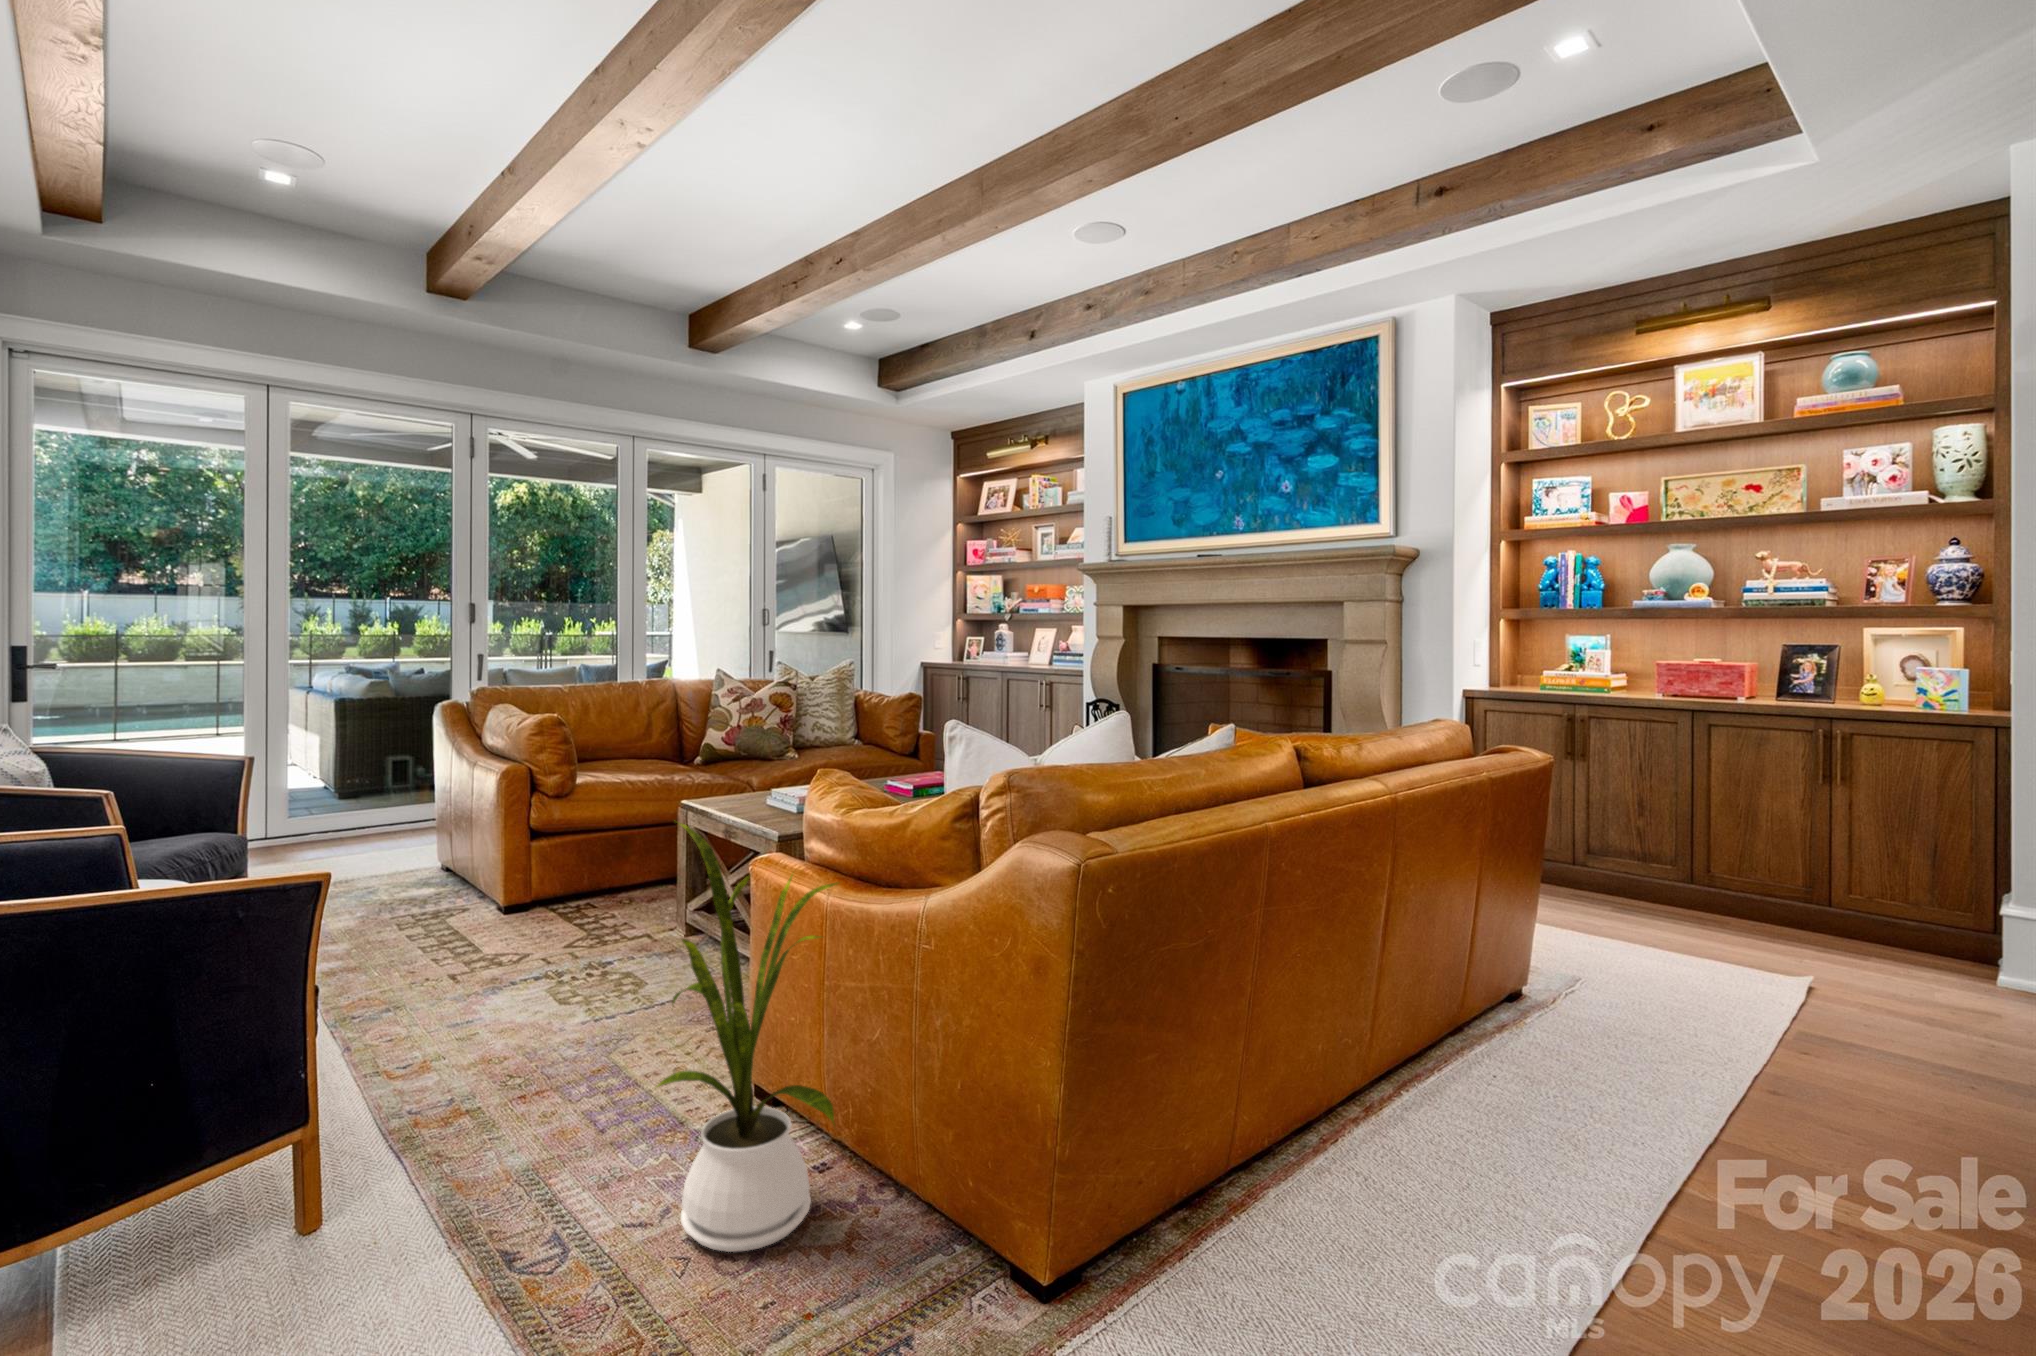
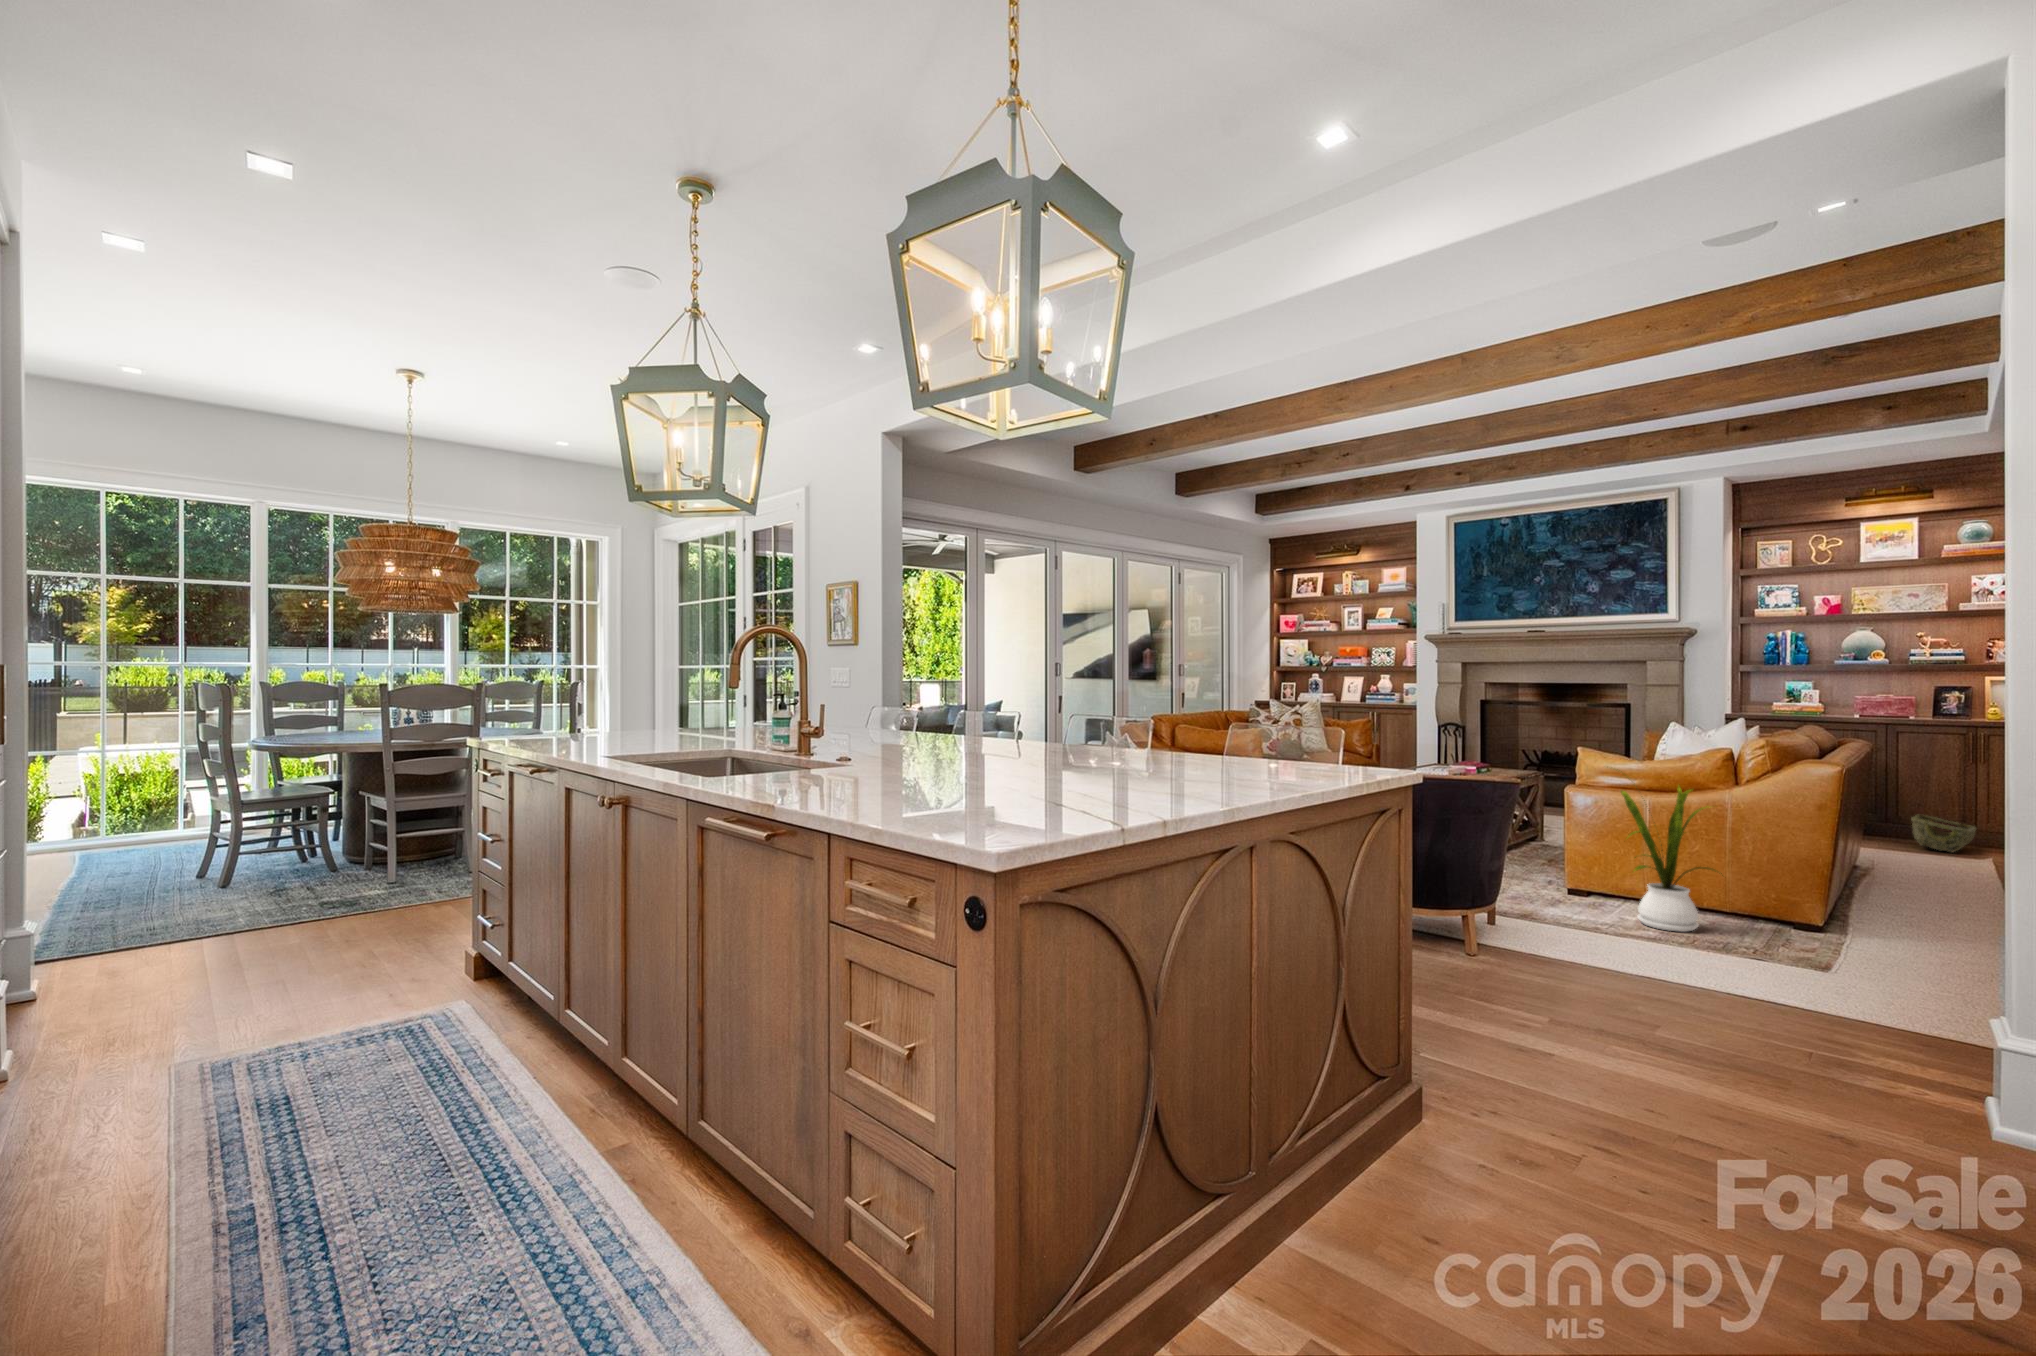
woven basket: none [1694,871,1815,949] -> present [1911,814,1976,852]

